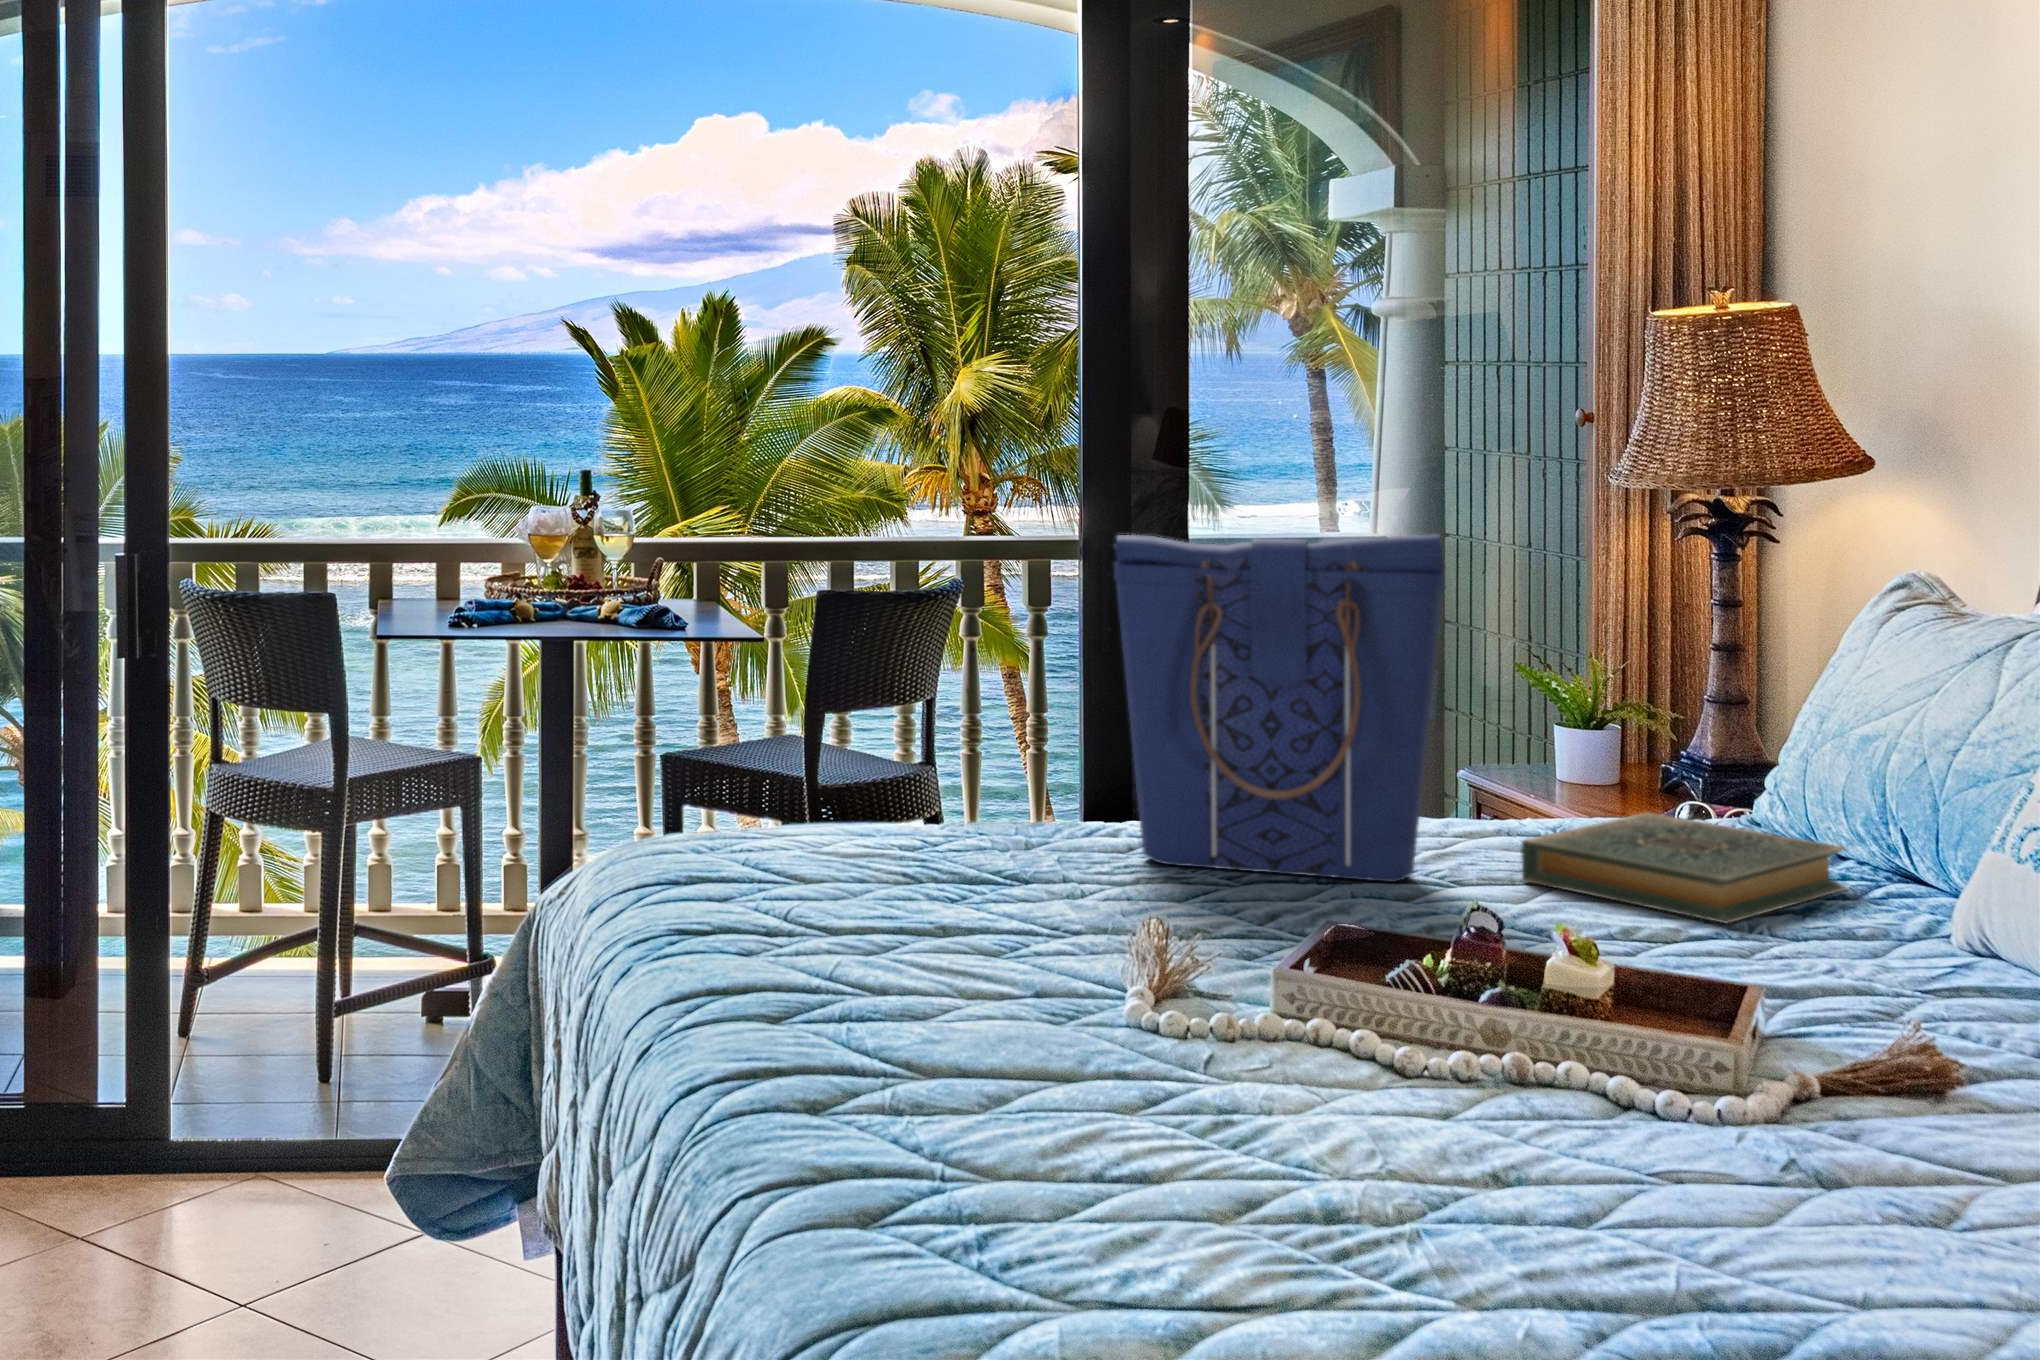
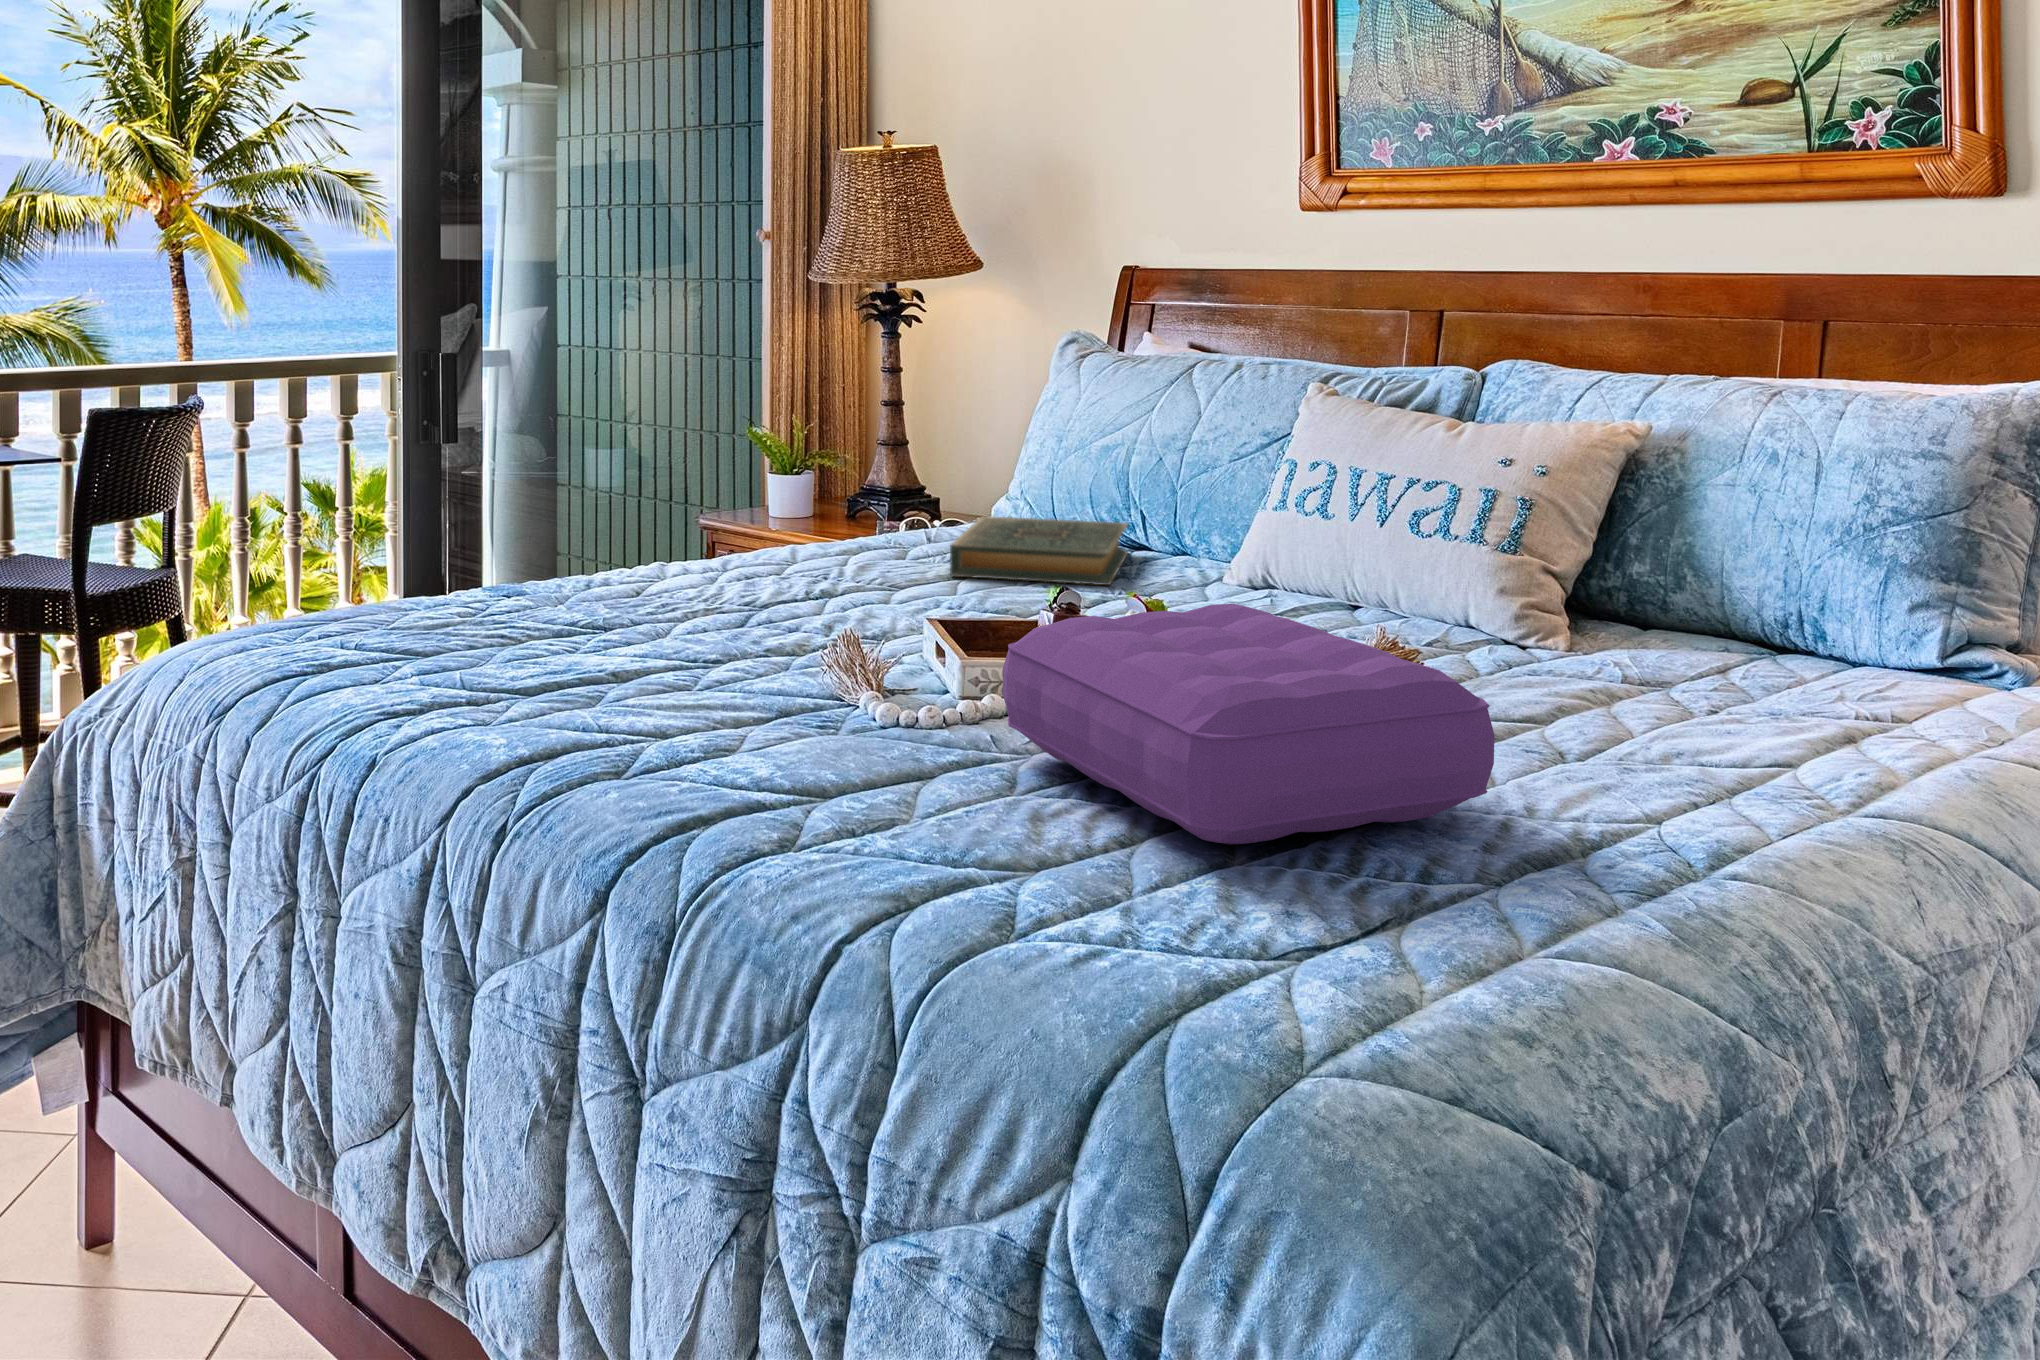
tote bag: present [1114,534,1445,882] -> none [655,309,910,601]
pillow: none [1179,923,1649,1240] -> present [1003,603,1494,845]

